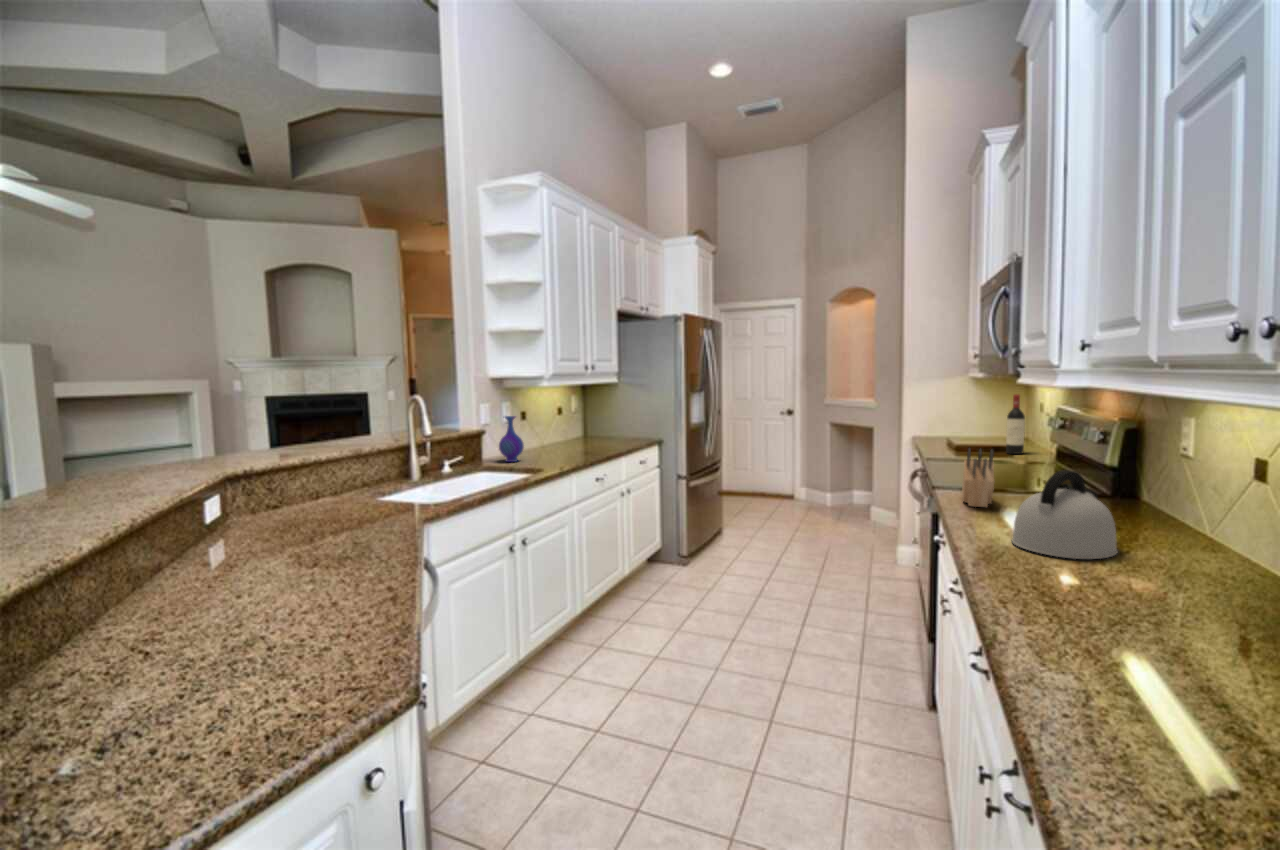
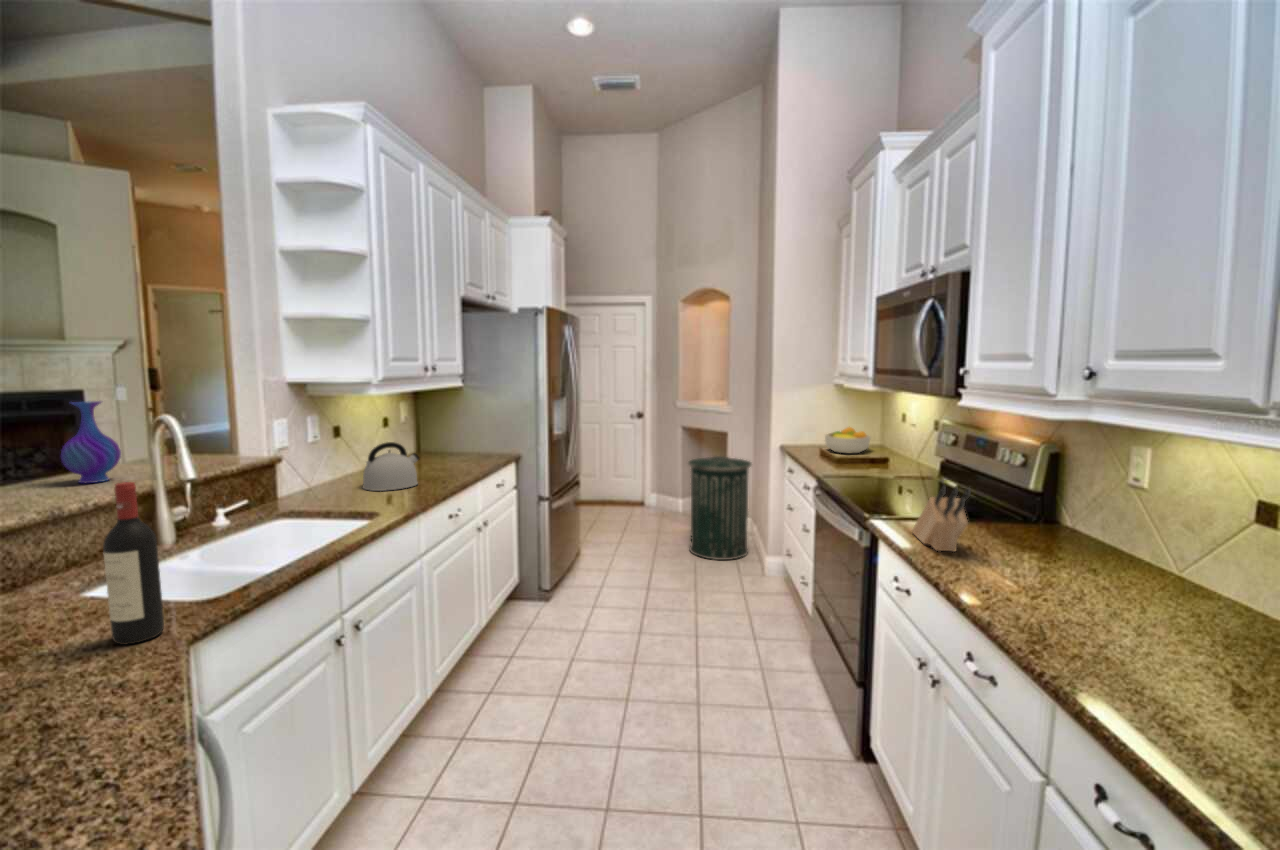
wine bottle: present [1006,394,1025,454] -> present [103,482,164,645]
vase: present [499,416,524,462] -> present [61,401,121,483]
fruit bowl: none [951,416,1001,442] -> present [825,427,870,453]
trash can: none [825,449,890,548] -> present [688,456,752,560]
kettle: present [1012,470,1118,559] -> present [363,442,419,491]

